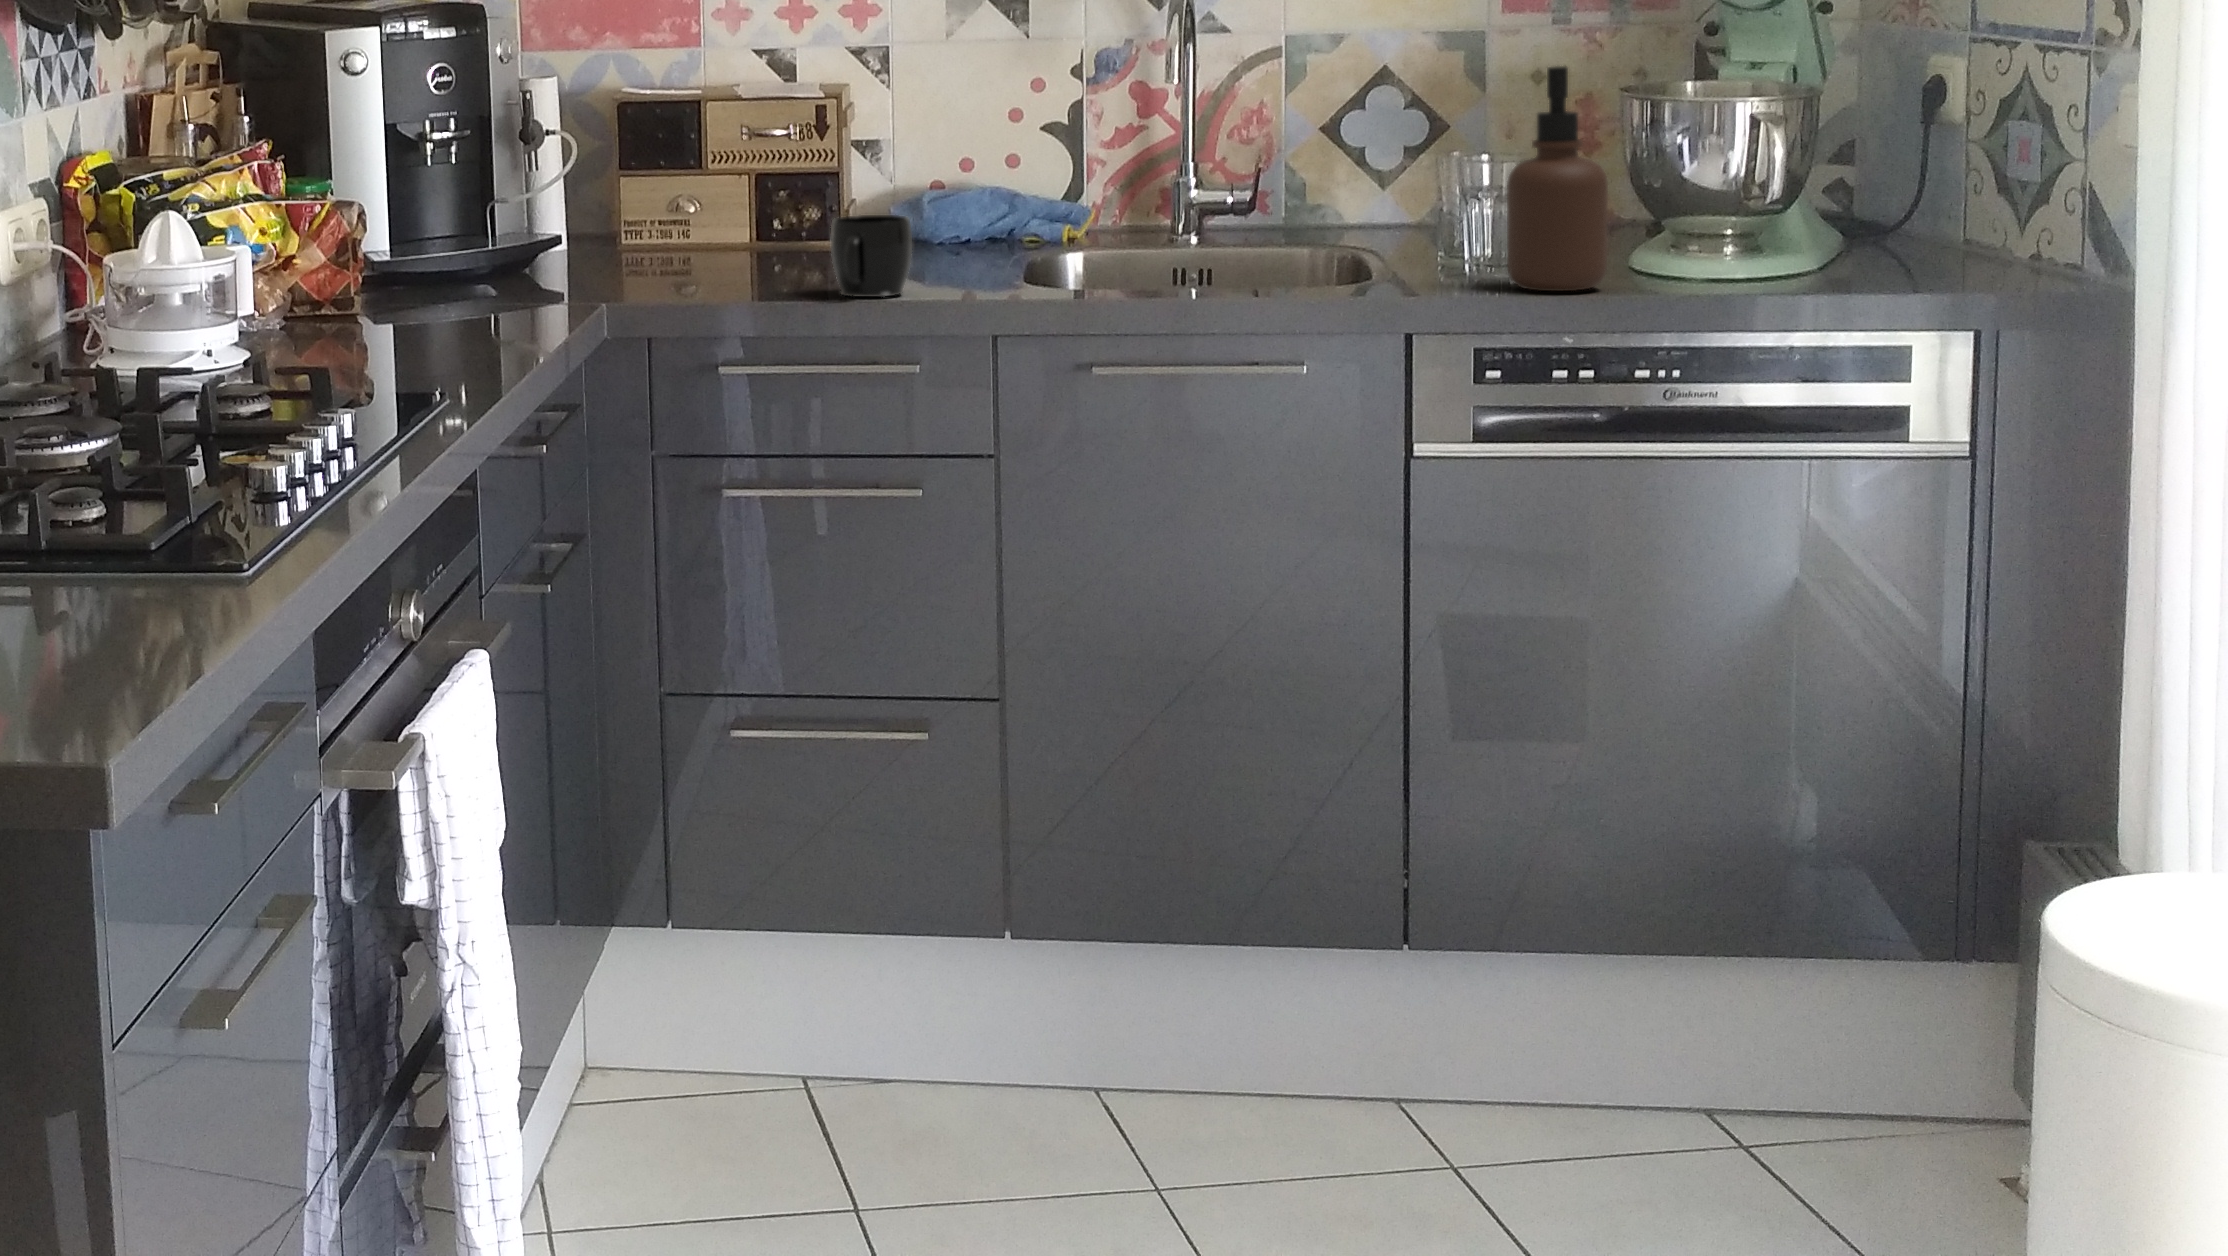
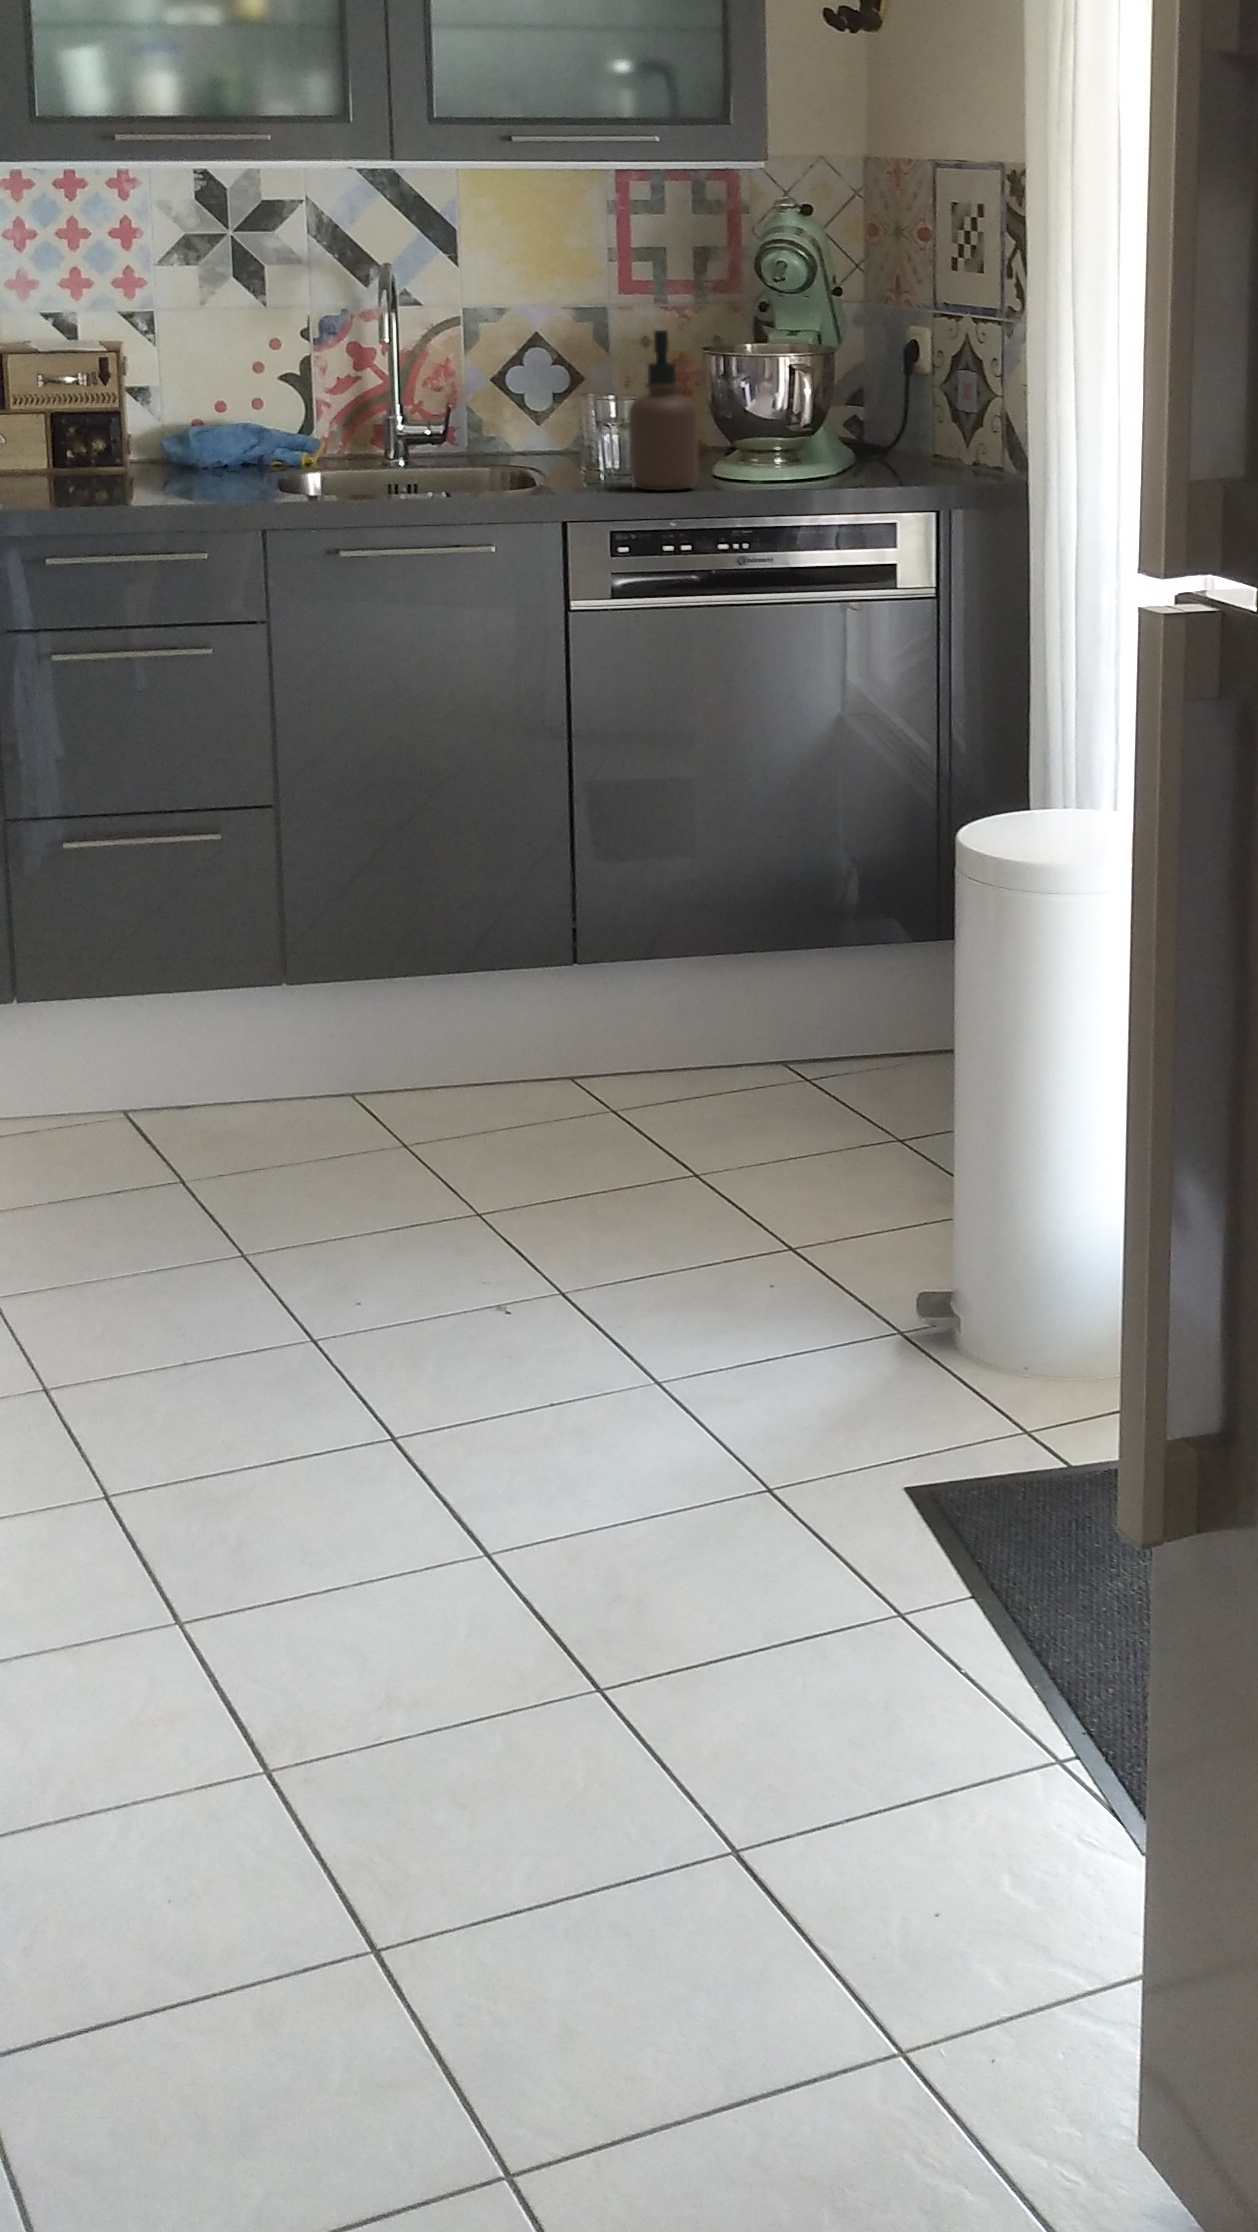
mug: present [831,215,912,297] -> none [131,440,195,503]

